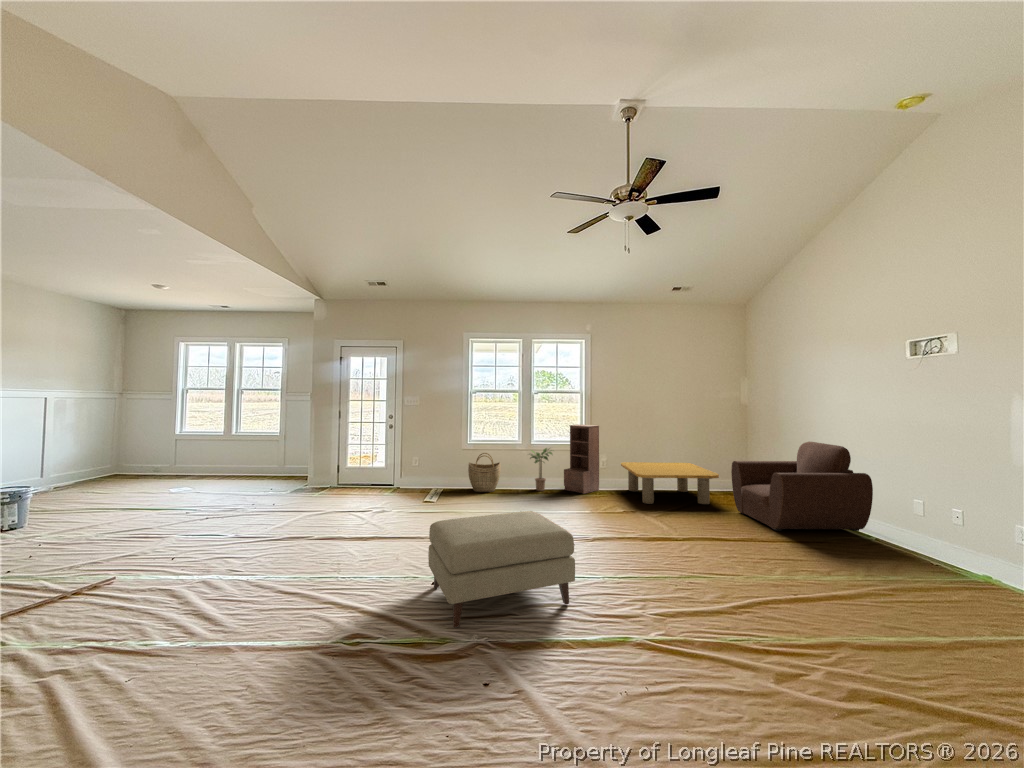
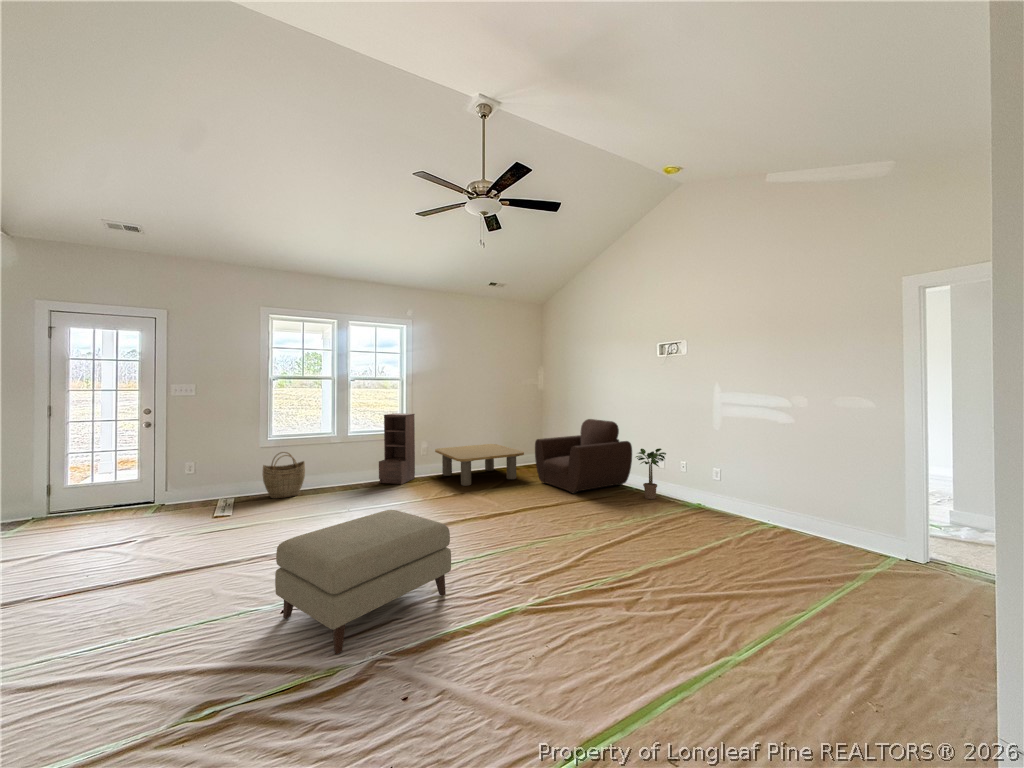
potted plant: present [530,448,552,491] -> present [636,448,666,499]

